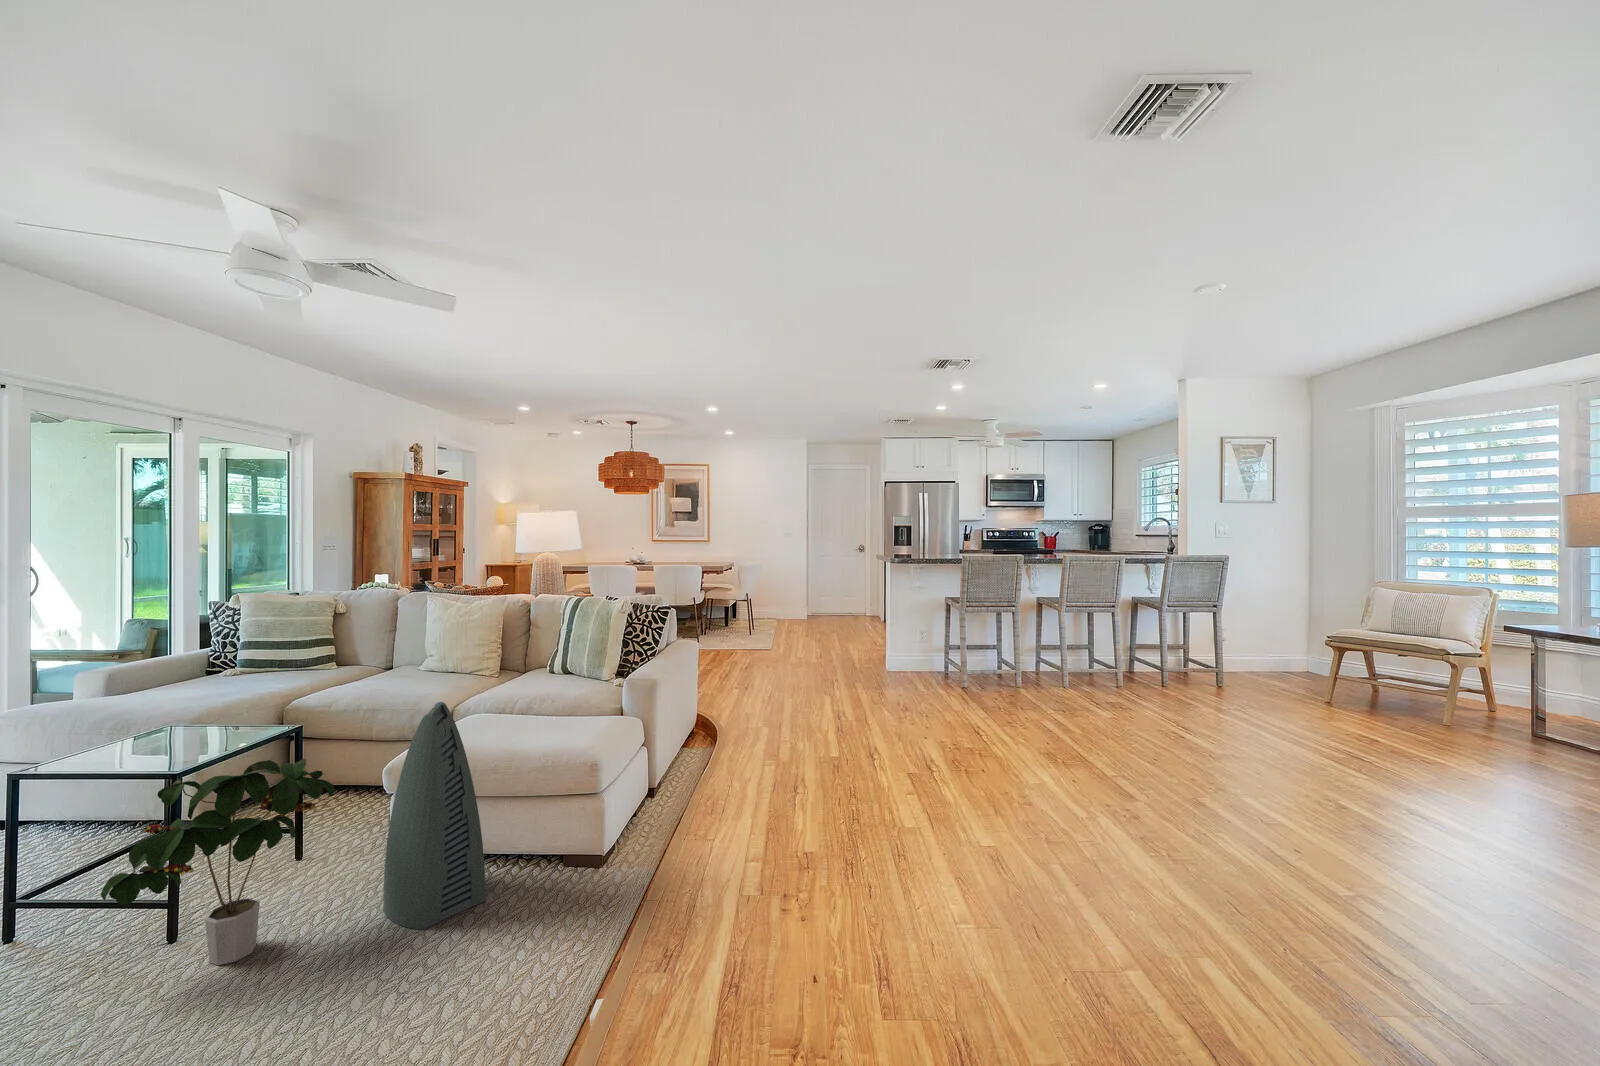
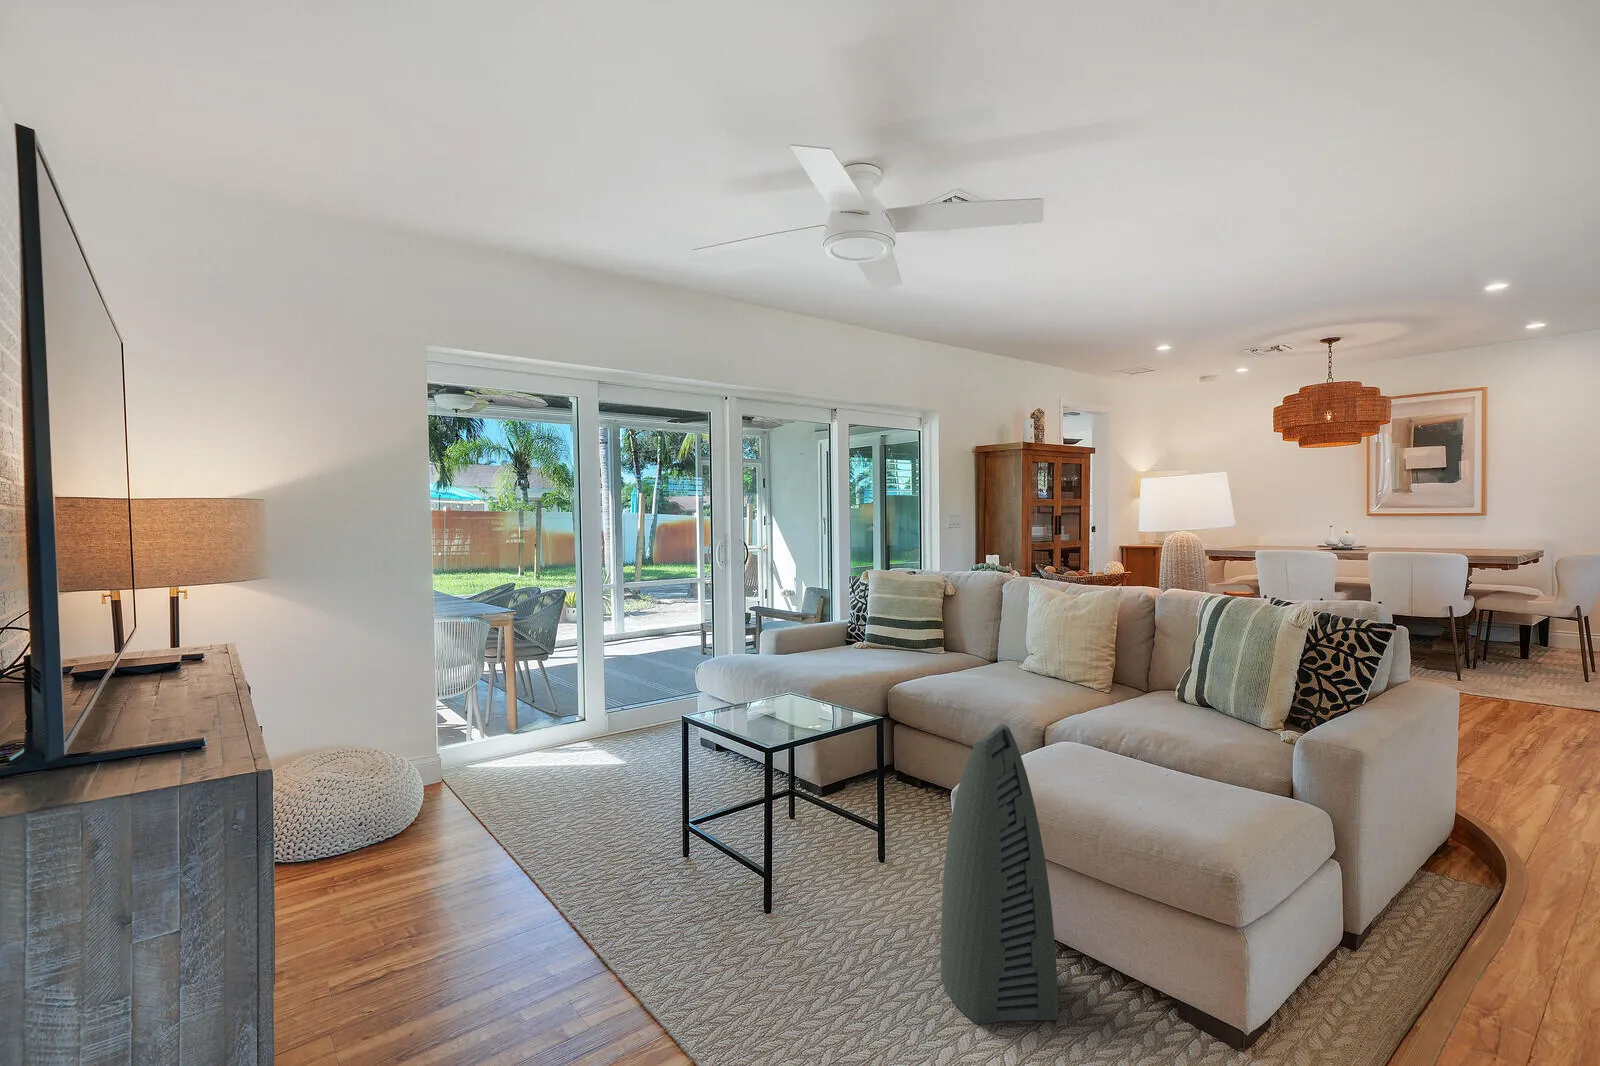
potted plant: present [101,759,335,965] -> none [711,752,892,960]

